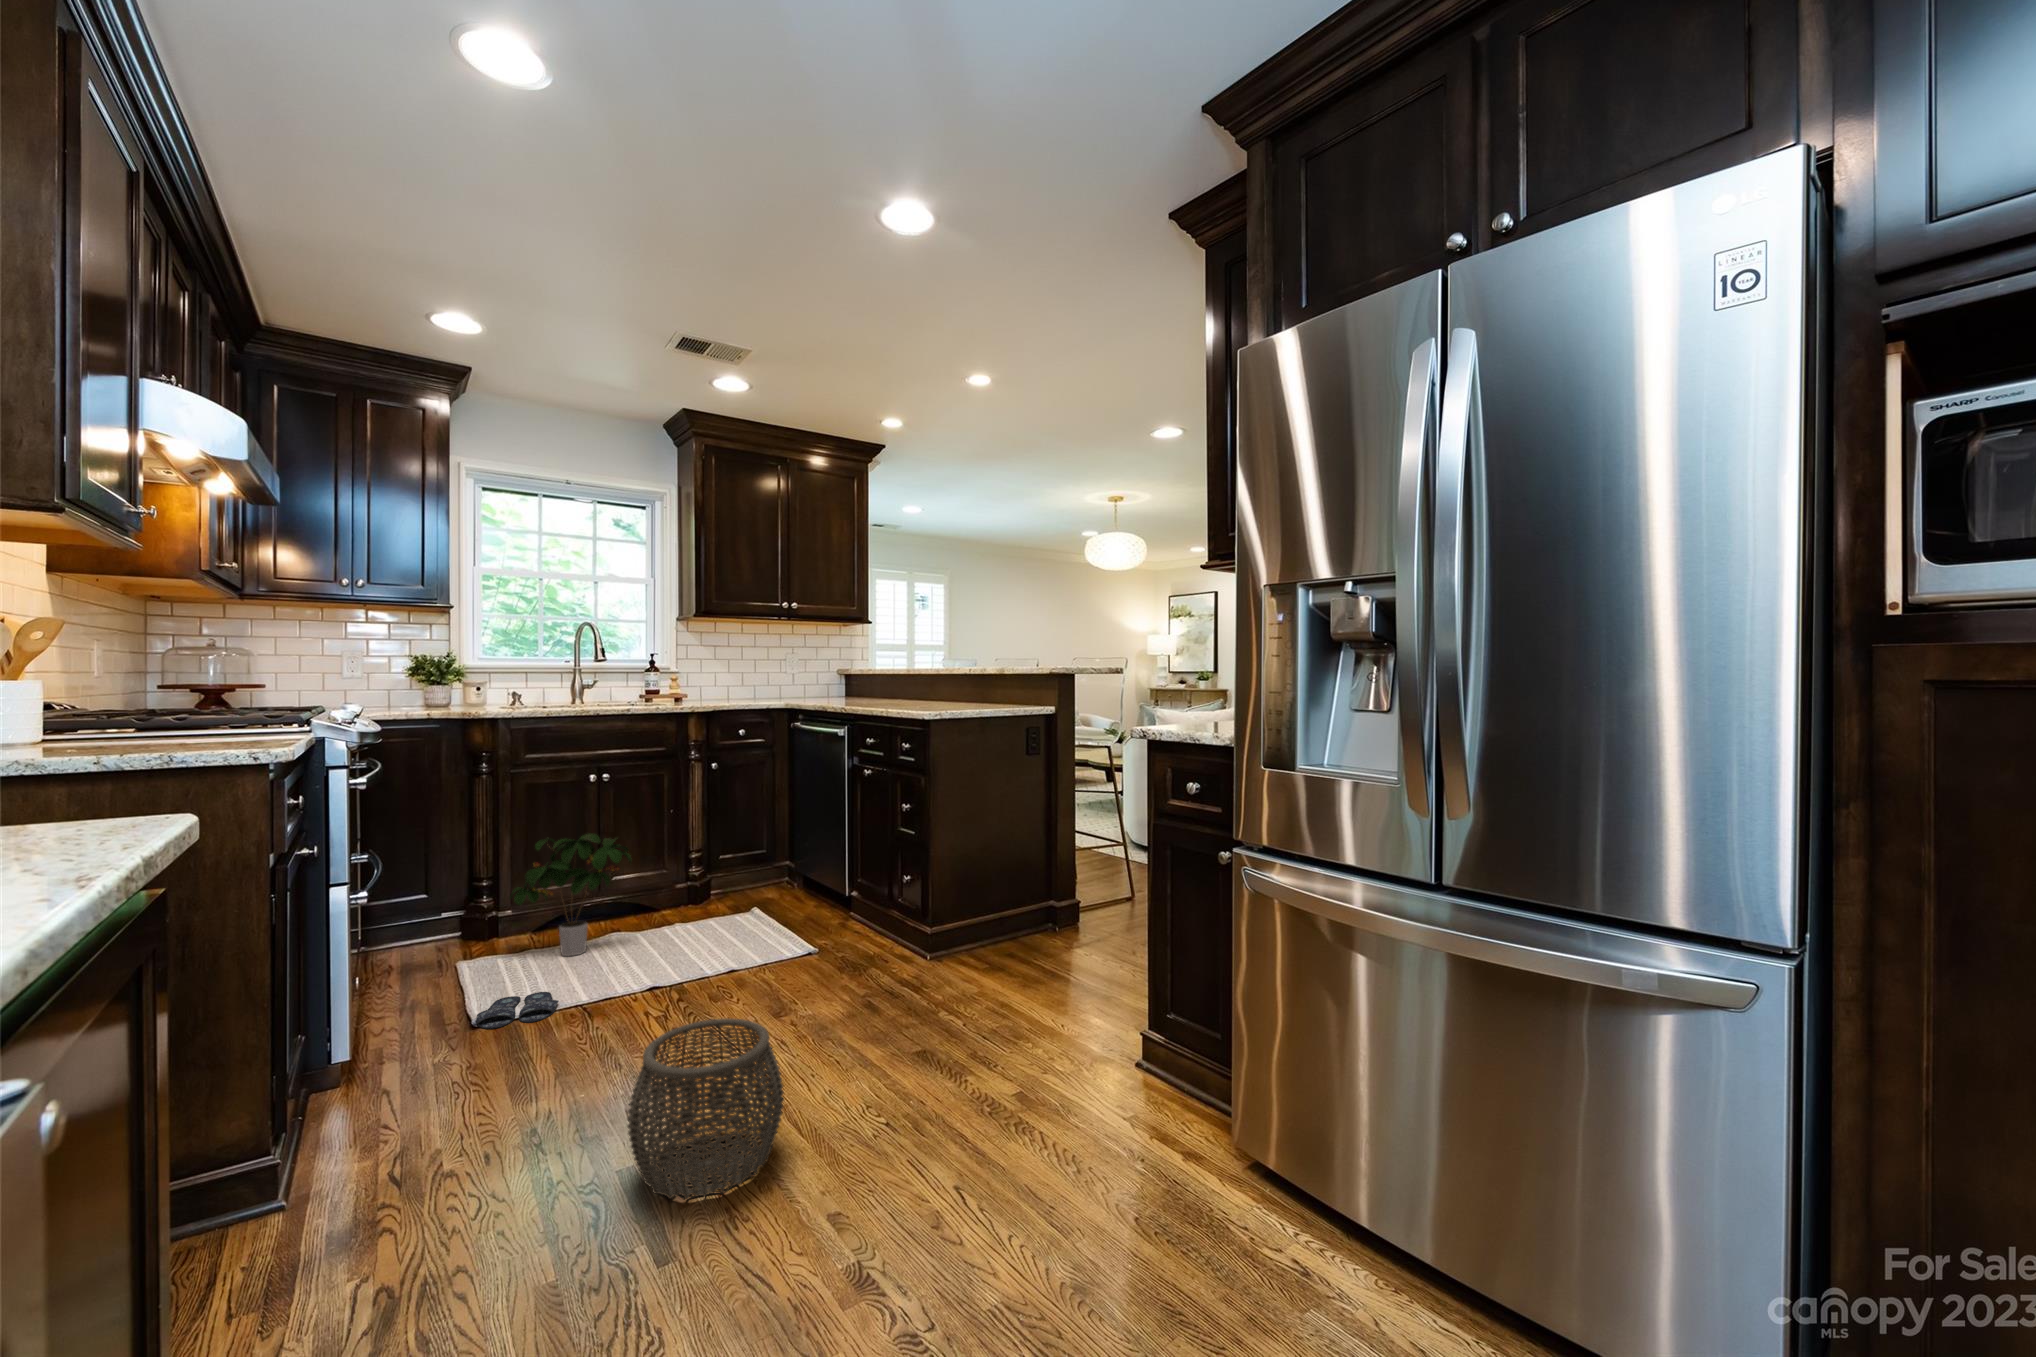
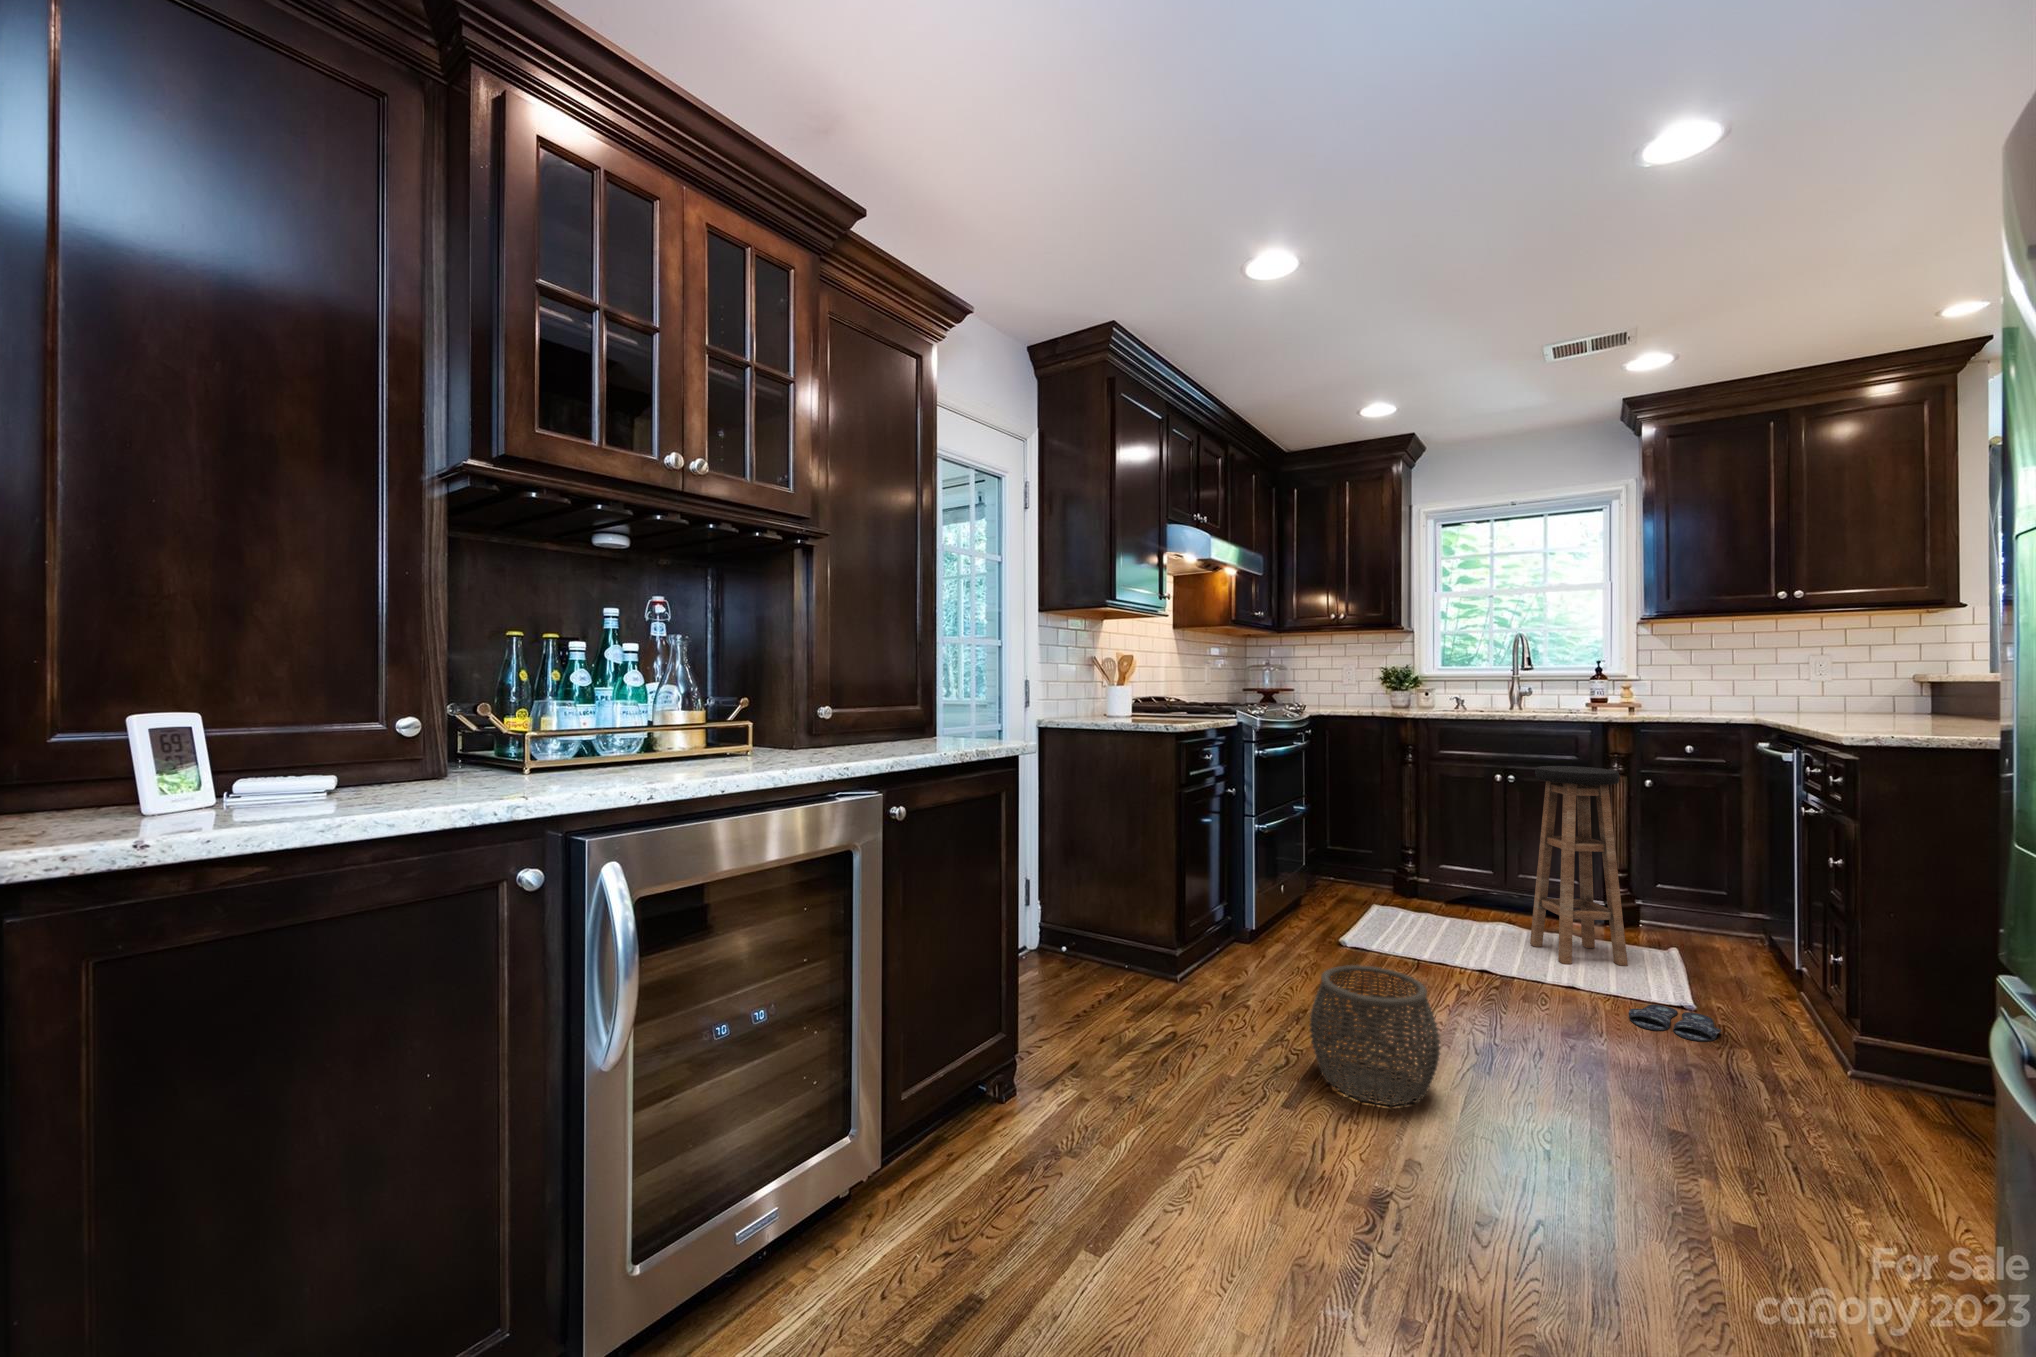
bar stool: none [658,756,745,953] -> present [1530,766,1628,966]
potted plant: present [510,834,631,956] -> none [1409,820,1510,929]
slippers: present [476,992,559,1029] -> present [1629,1004,1721,1041]

